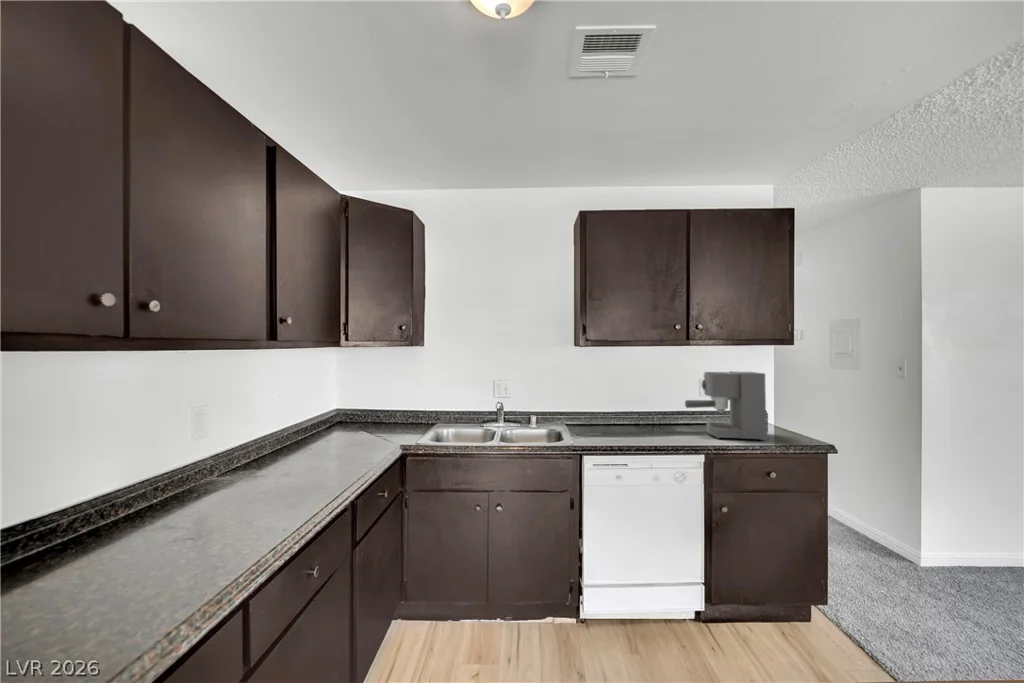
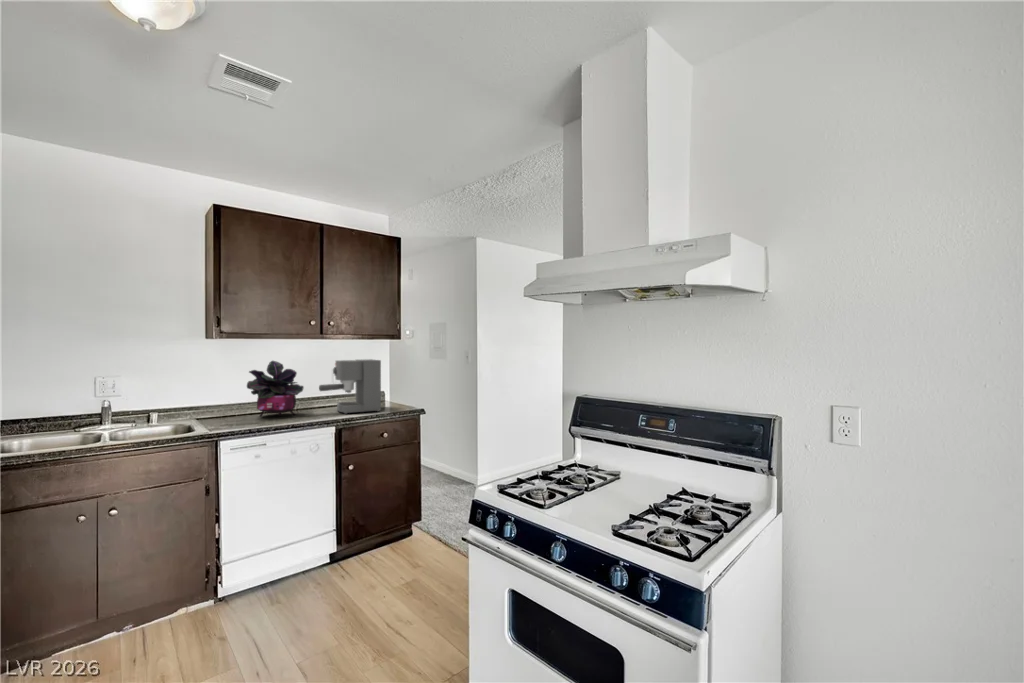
potted plant: none [609,370,668,432] -> present [247,361,304,416]

